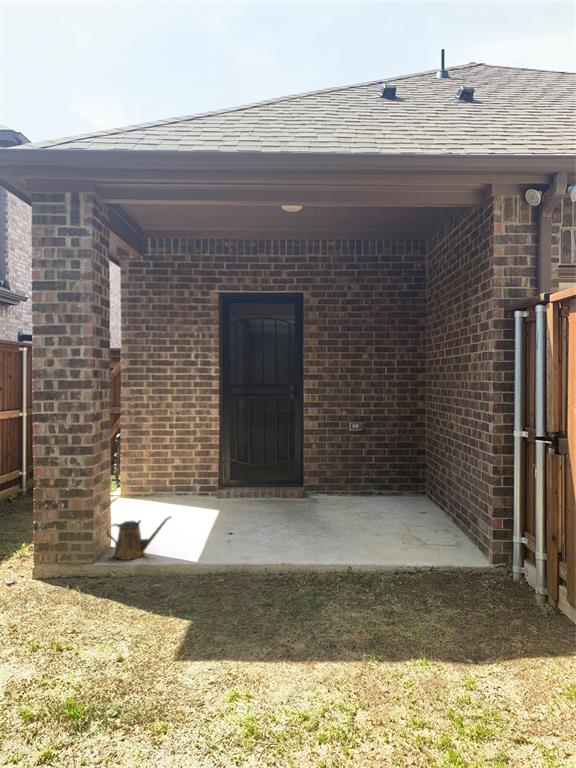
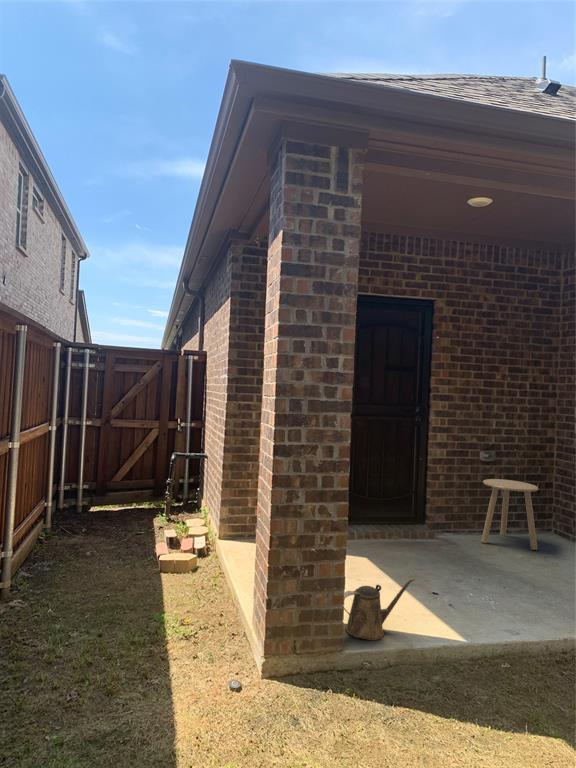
side table: none [341,447,390,508] -> present [481,479,538,550]

